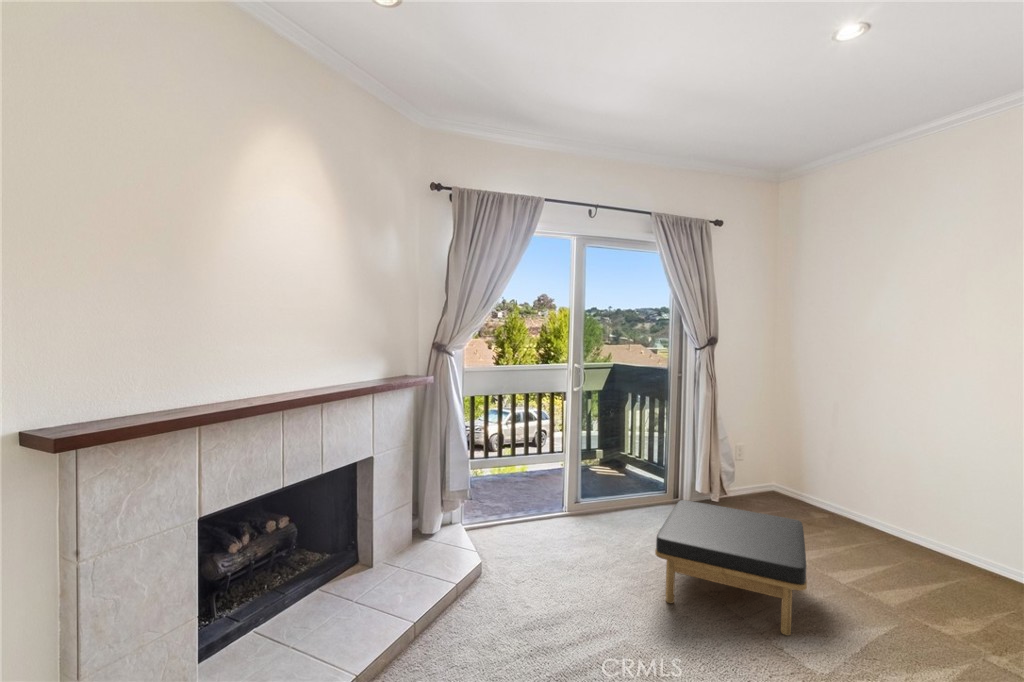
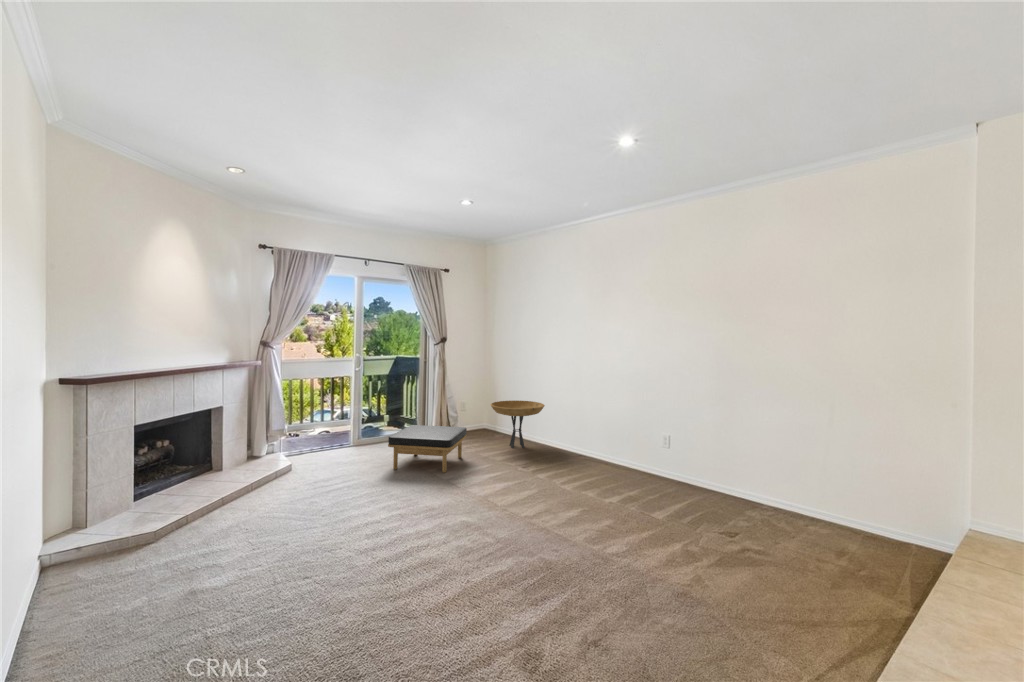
side table: none [825,458,963,563] -> present [491,401,545,448]

